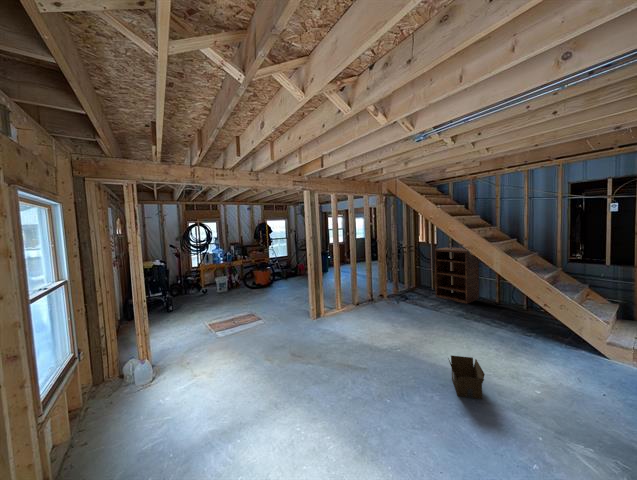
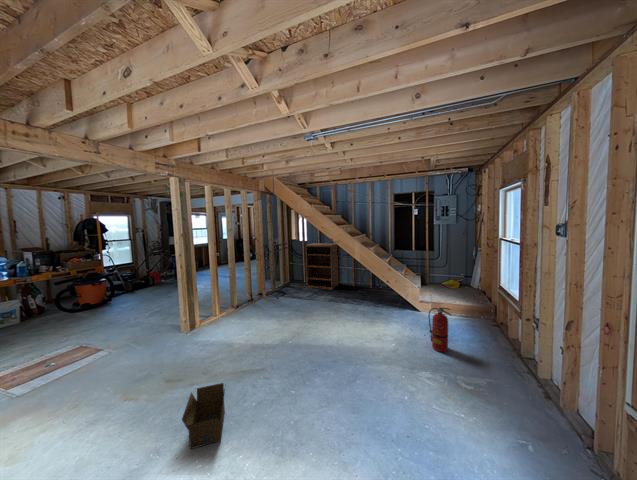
fire extinguisher: none [578,346,617,411] -> present [429,308,451,352]
cardboard box: present [448,356,485,399] -> present [182,383,225,449]

